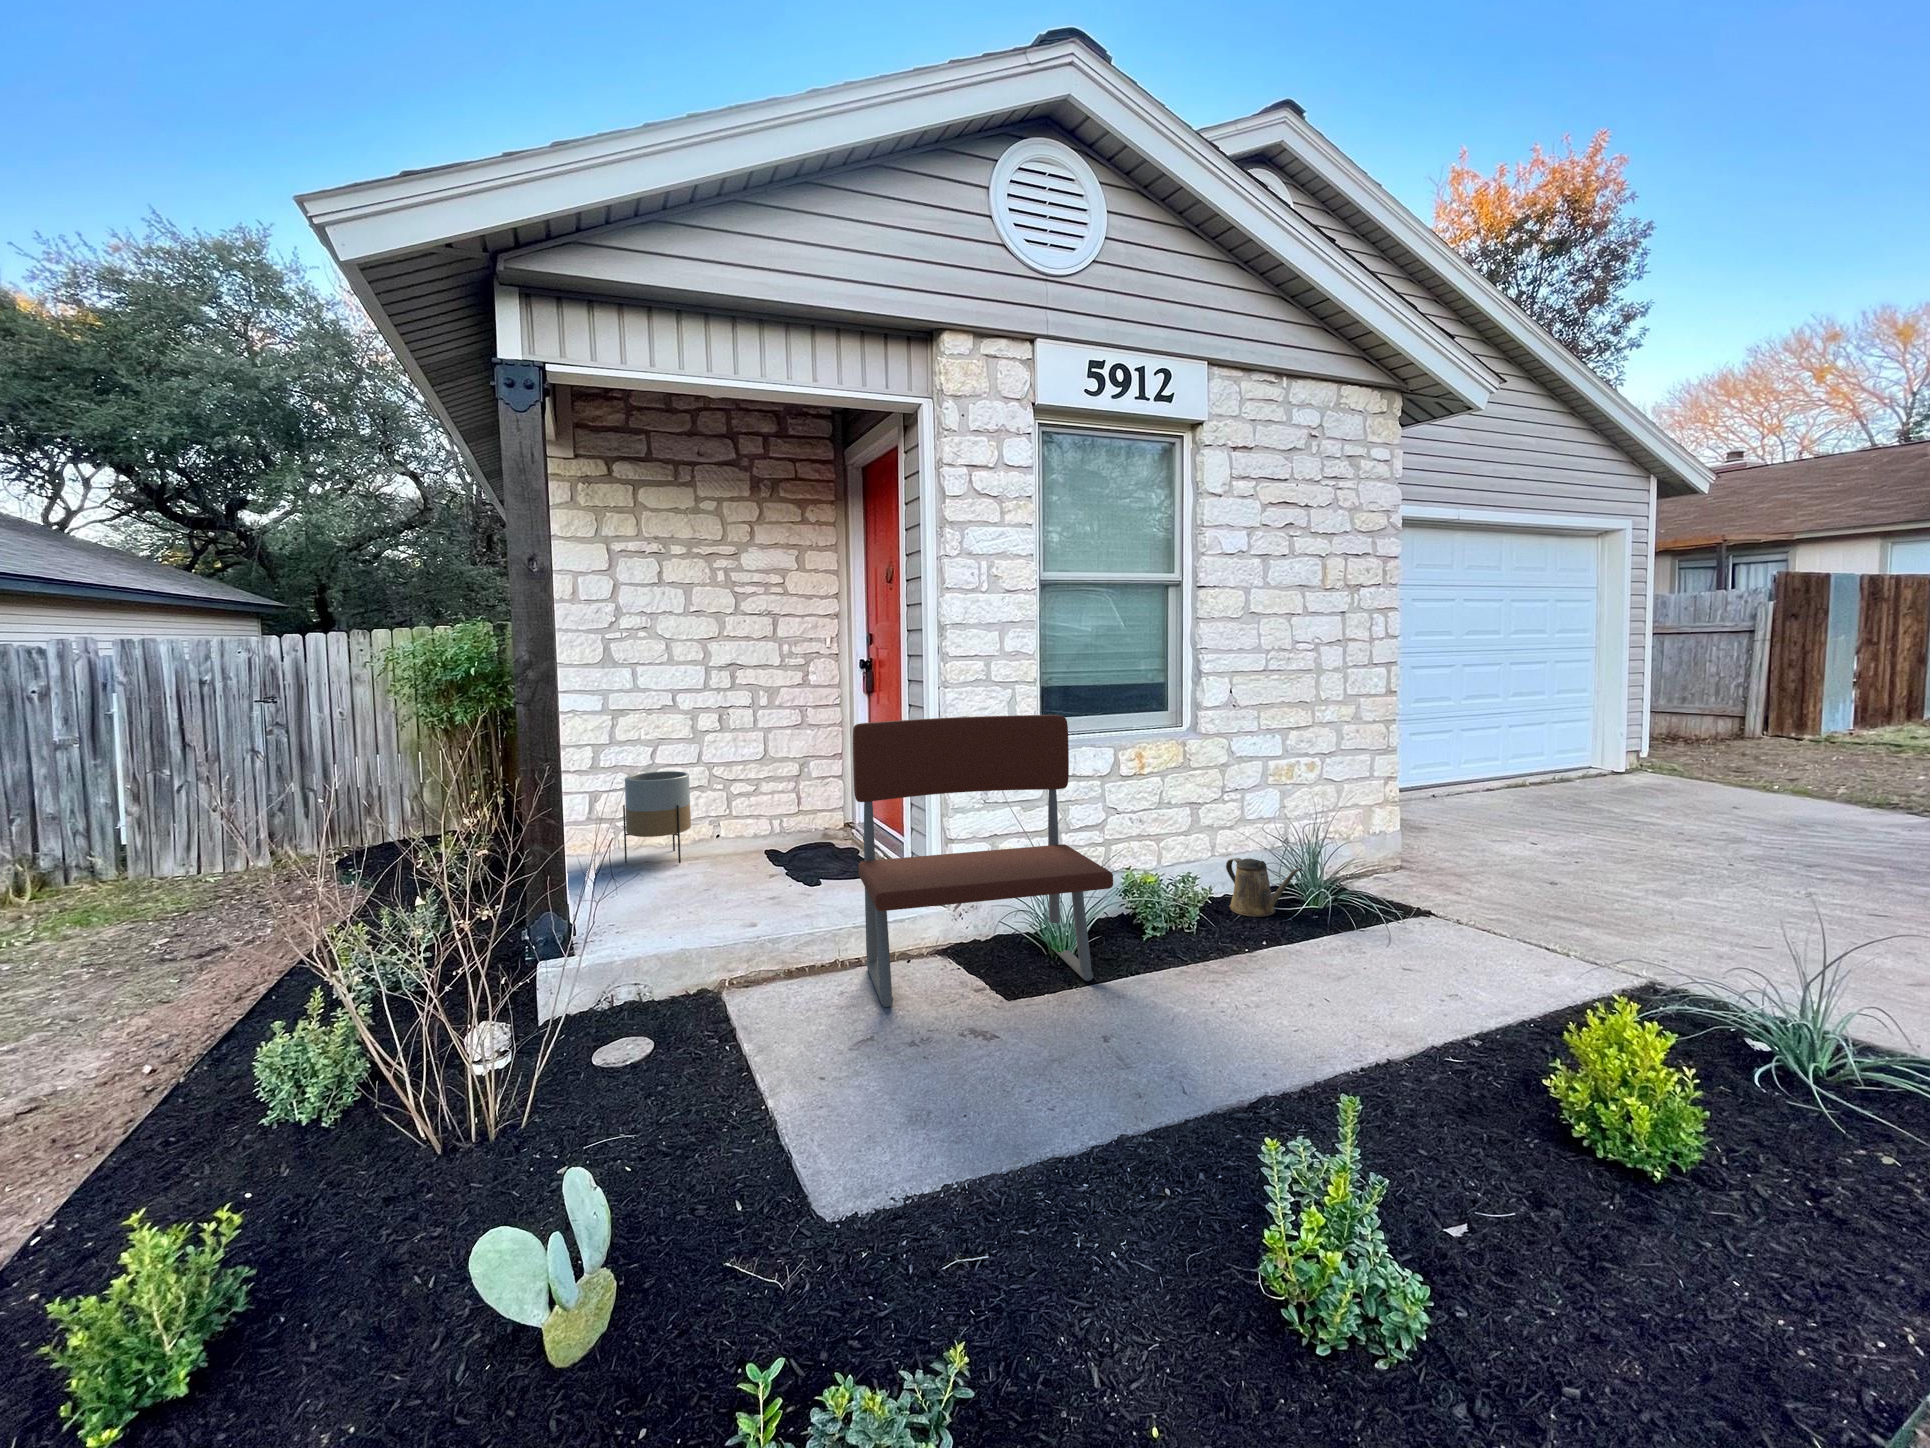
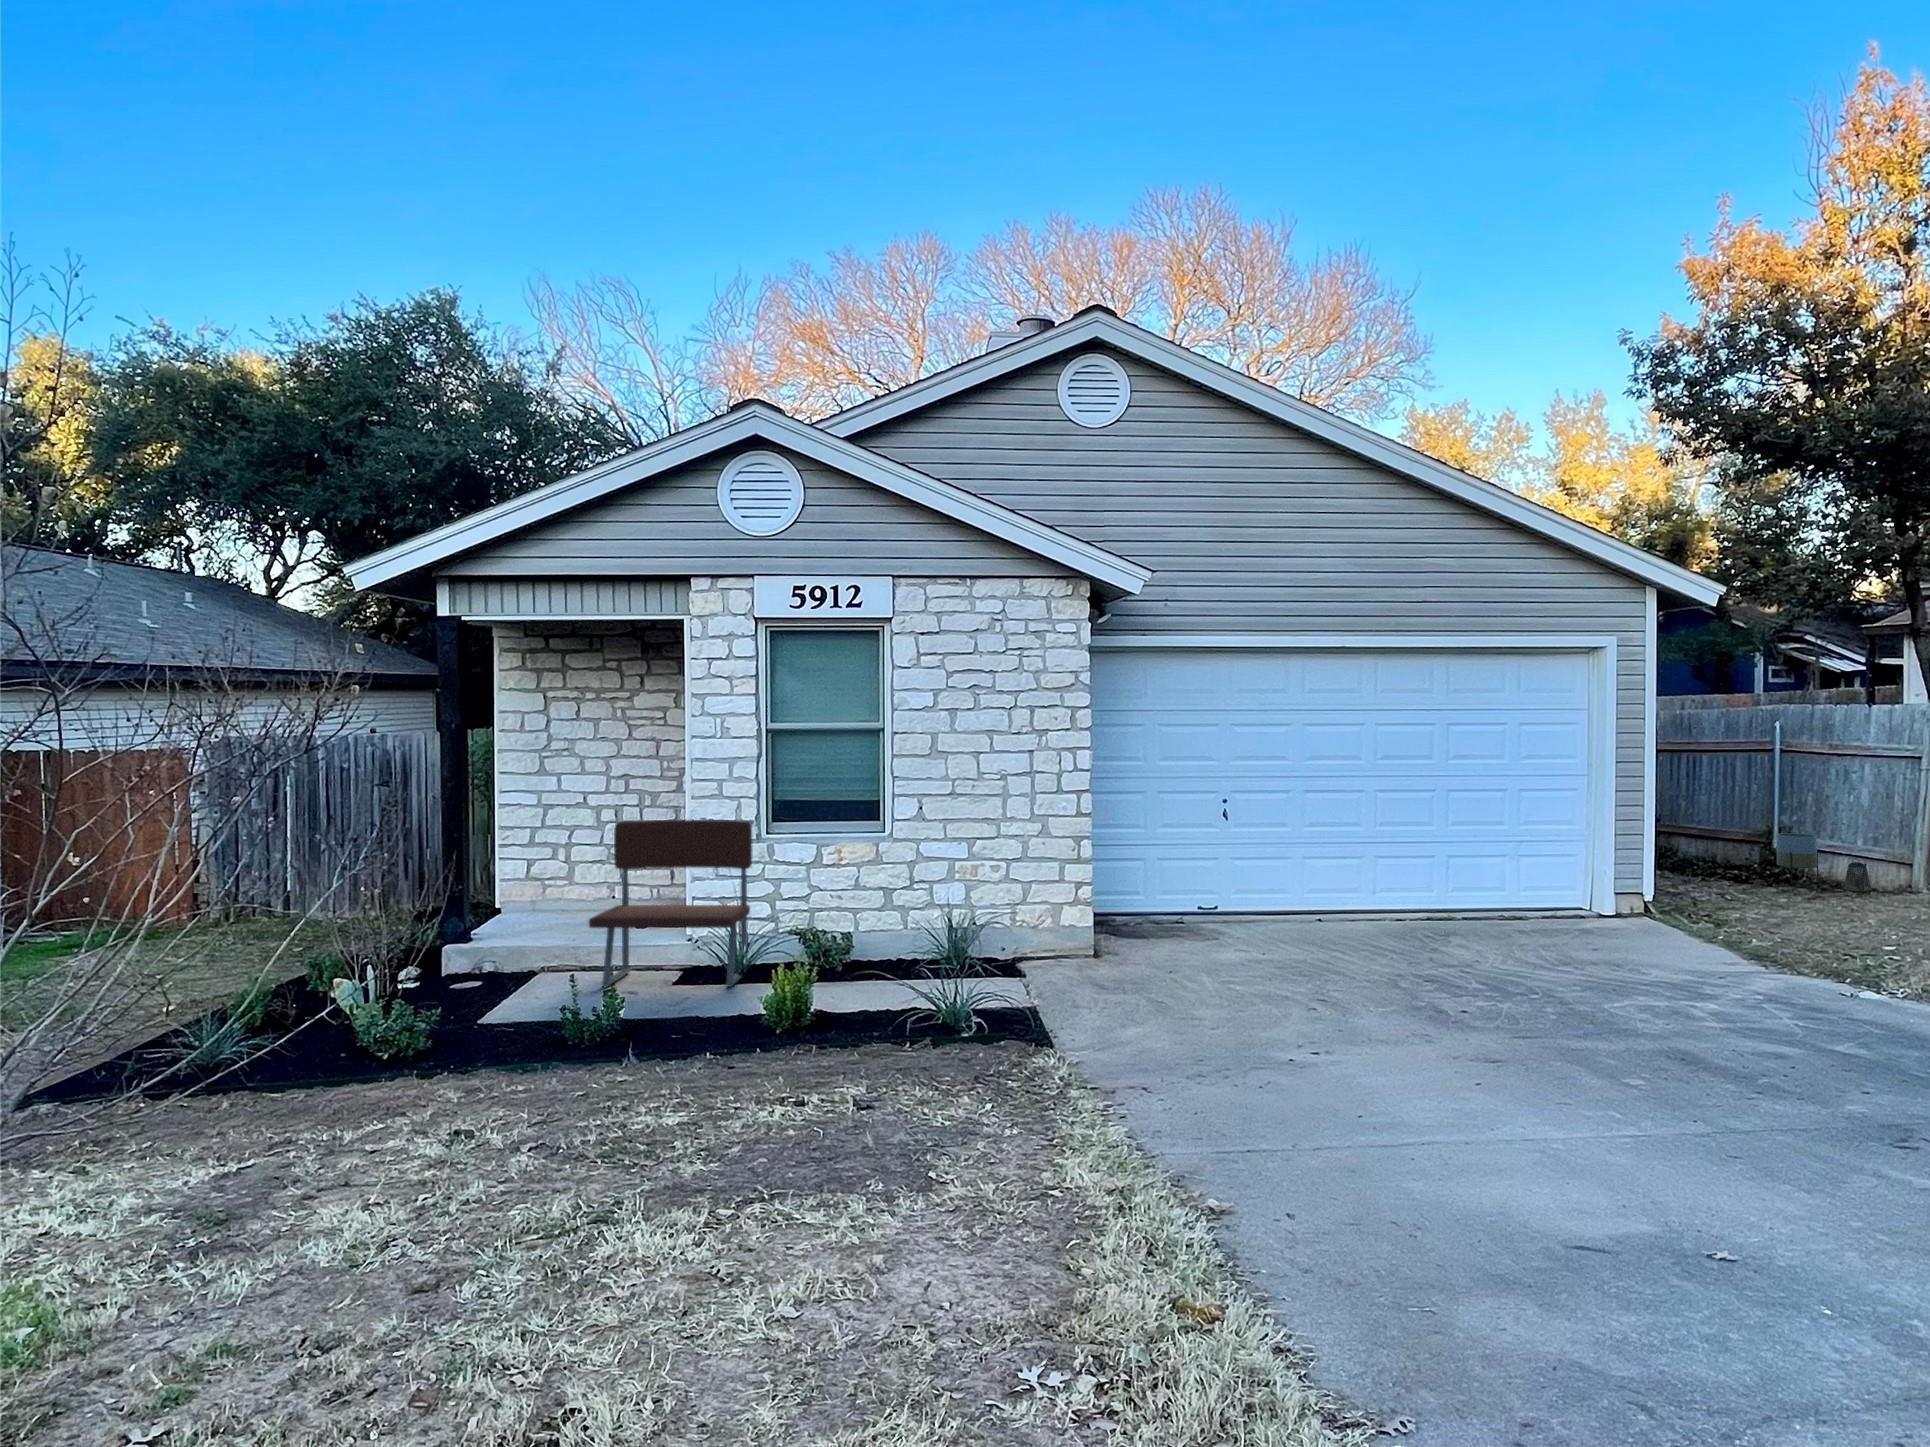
planter: present [623,771,691,864] -> present [1776,833,1818,884]
watering can: present [1226,858,1302,917] -> present [1844,862,1872,892]

